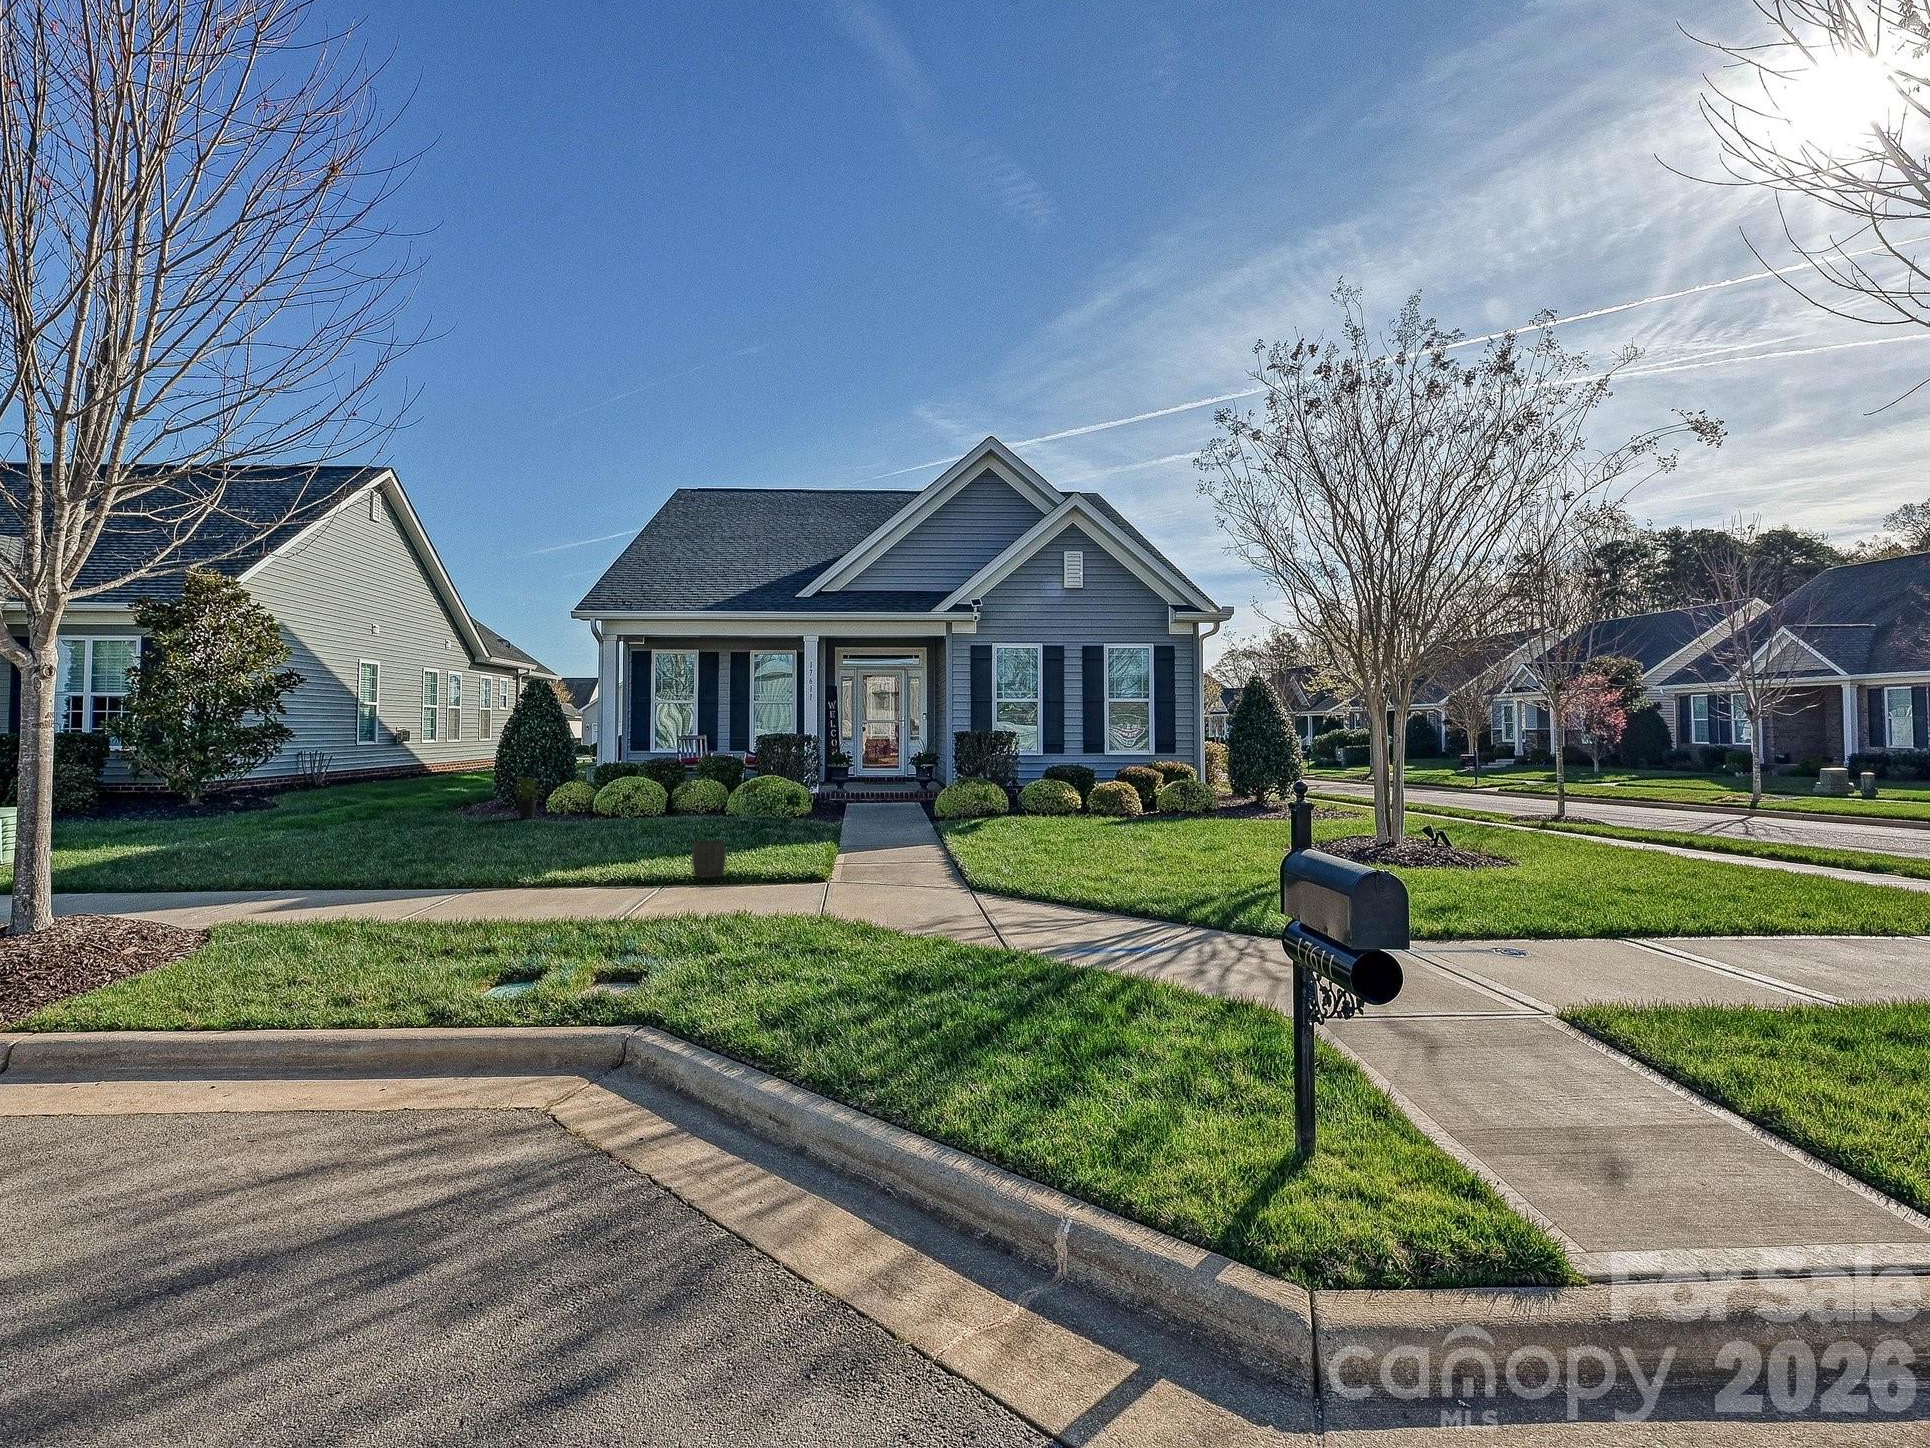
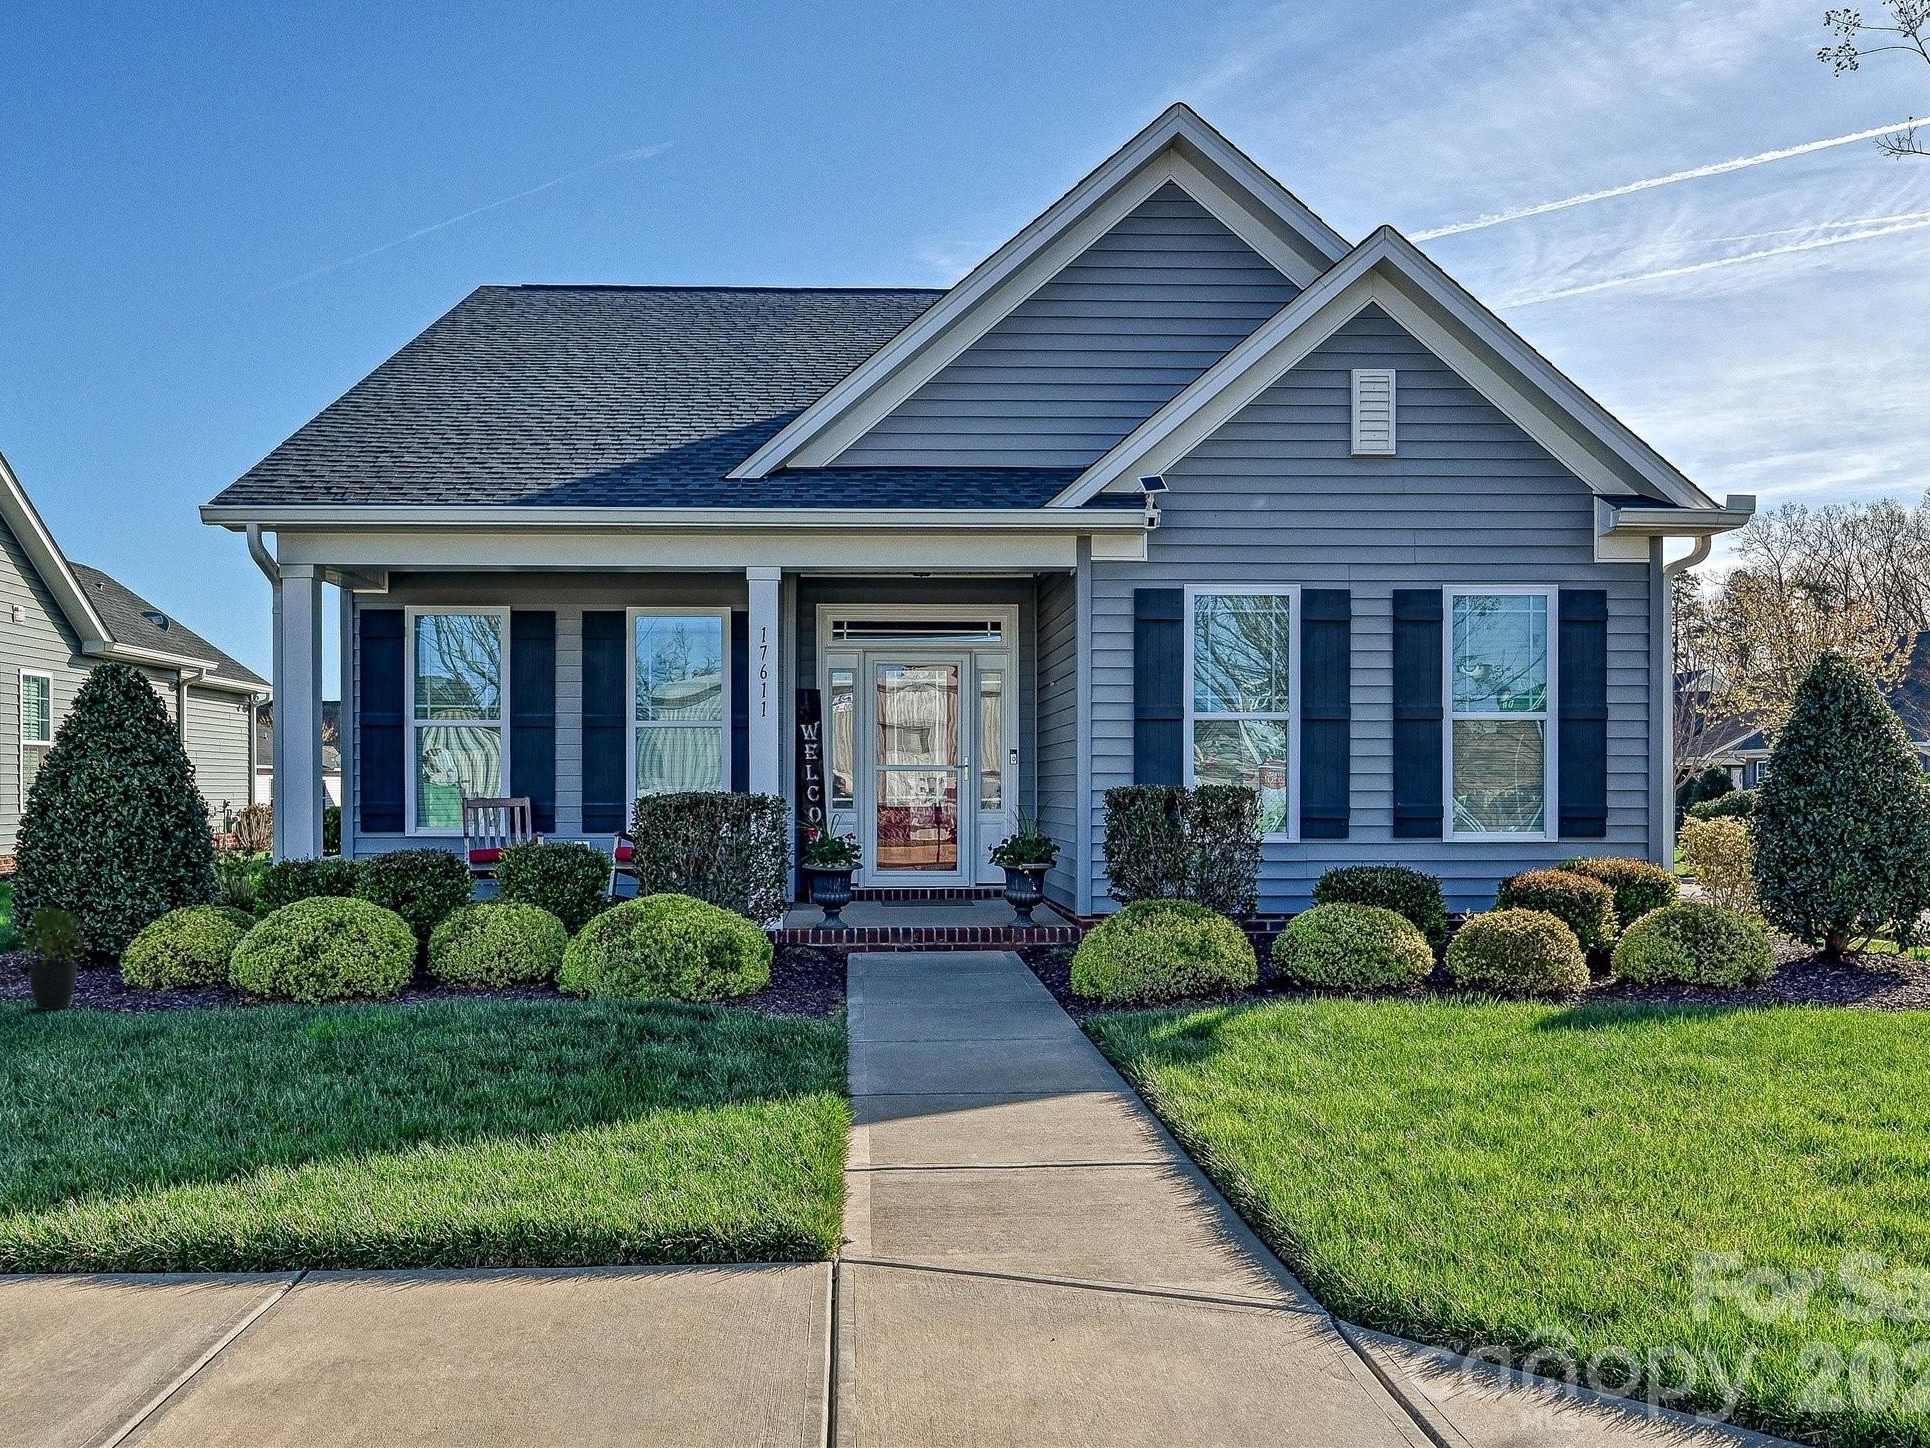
woven basket: present [692,840,726,878] -> none [407,1109,515,1233]

